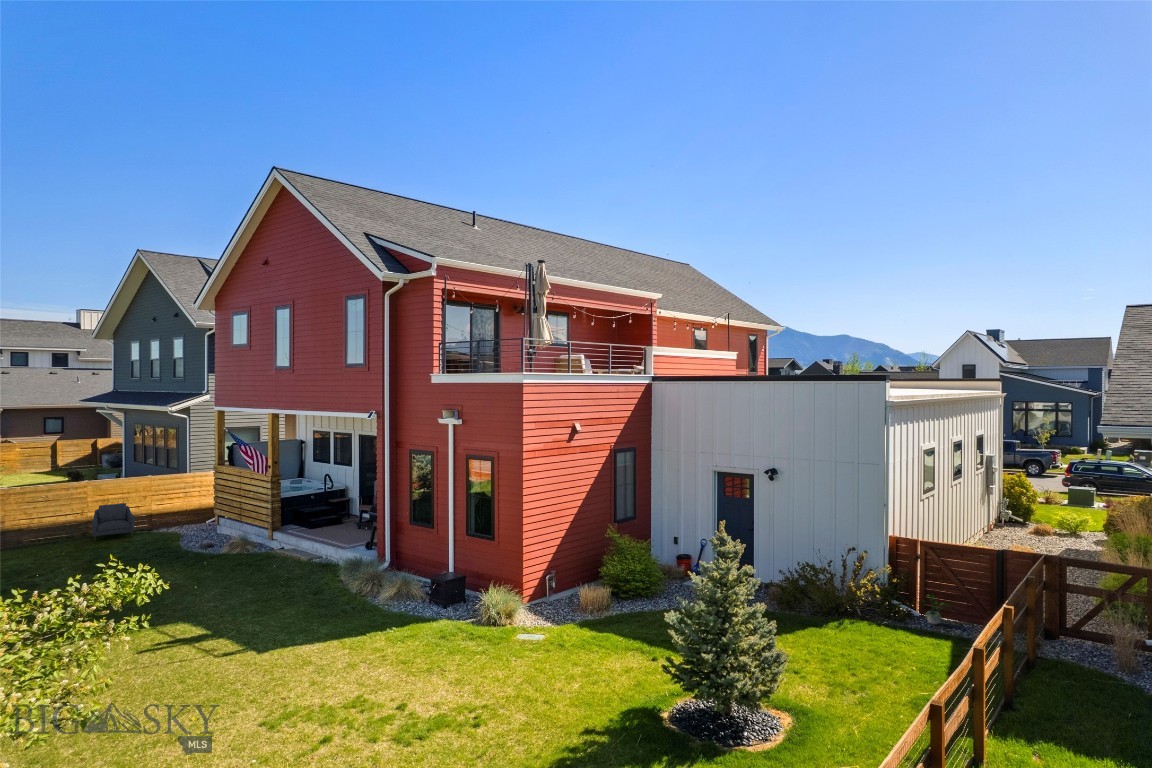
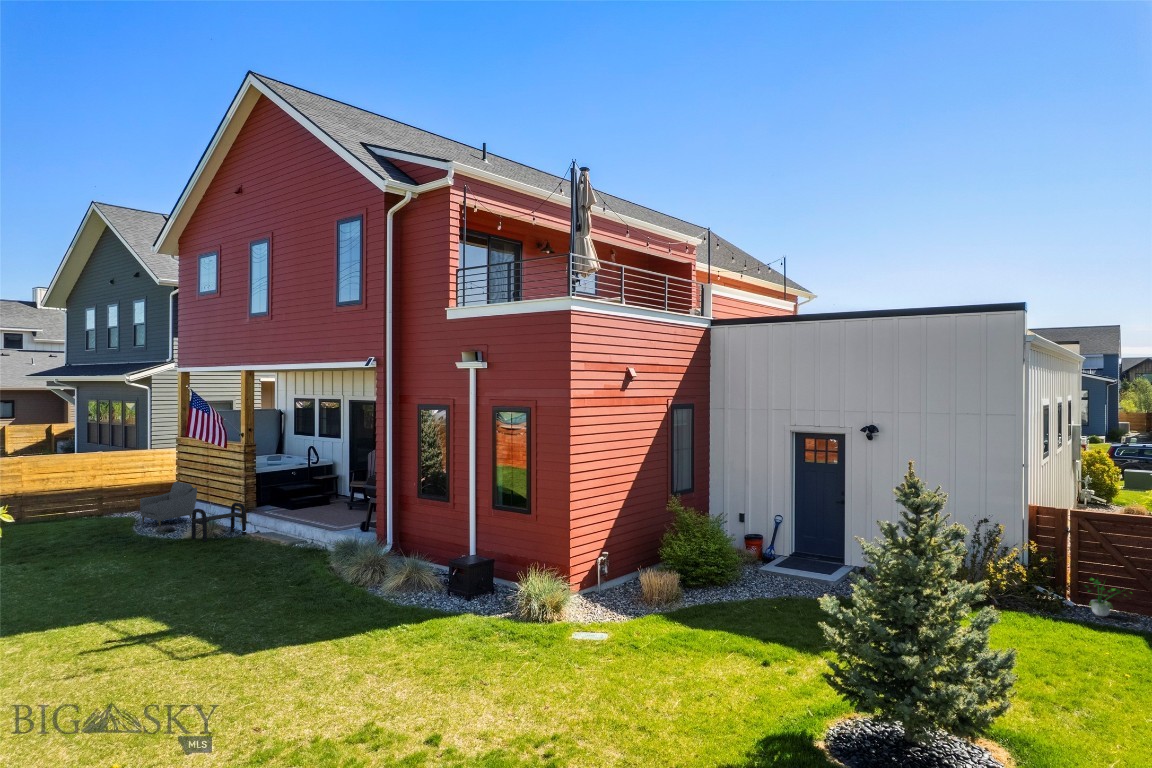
chair: present [92,503,135,541] -> present [140,482,197,527]
bench: none [228,523,273,556] -> present [192,503,246,542]

